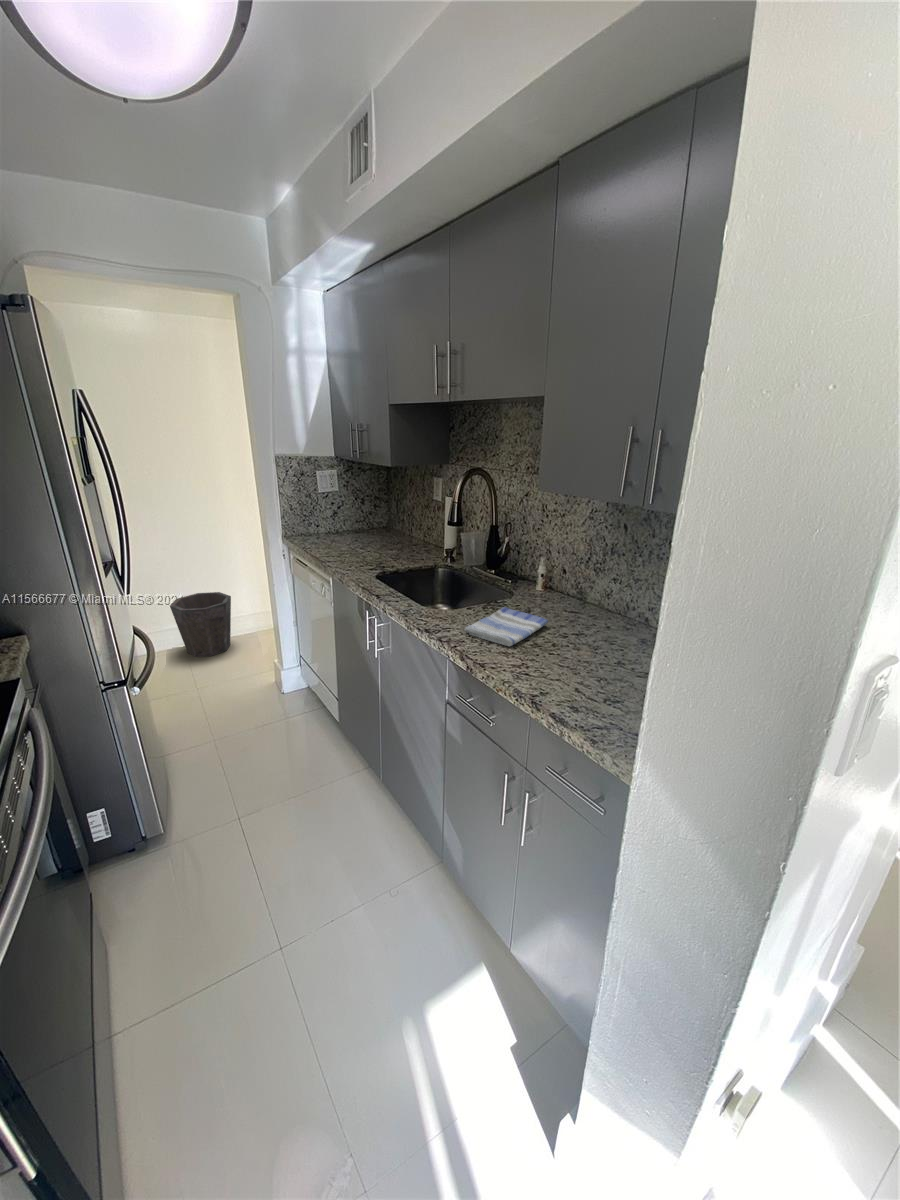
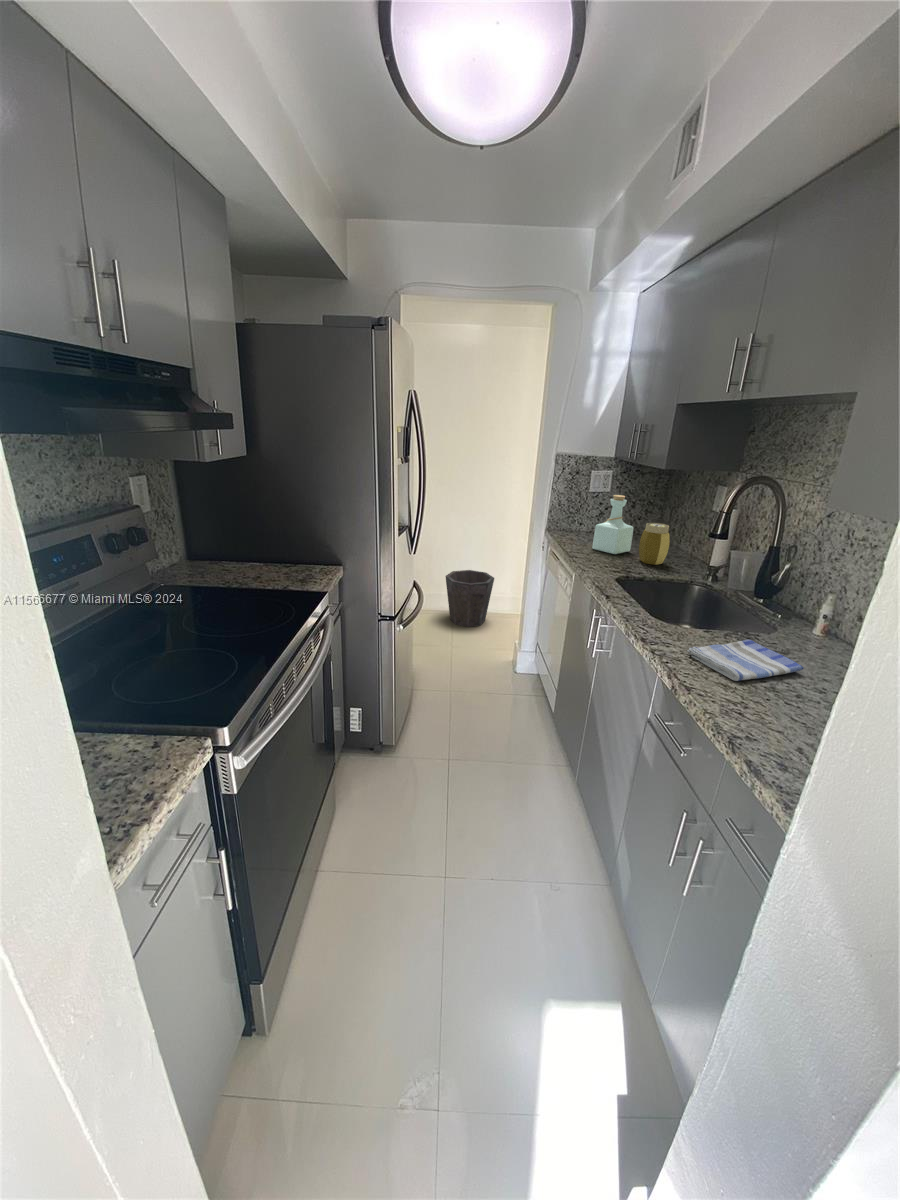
bottle: none [336,494,372,551] -> present [592,495,634,554]
jar: none [381,516,407,555] -> present [639,523,670,565]

